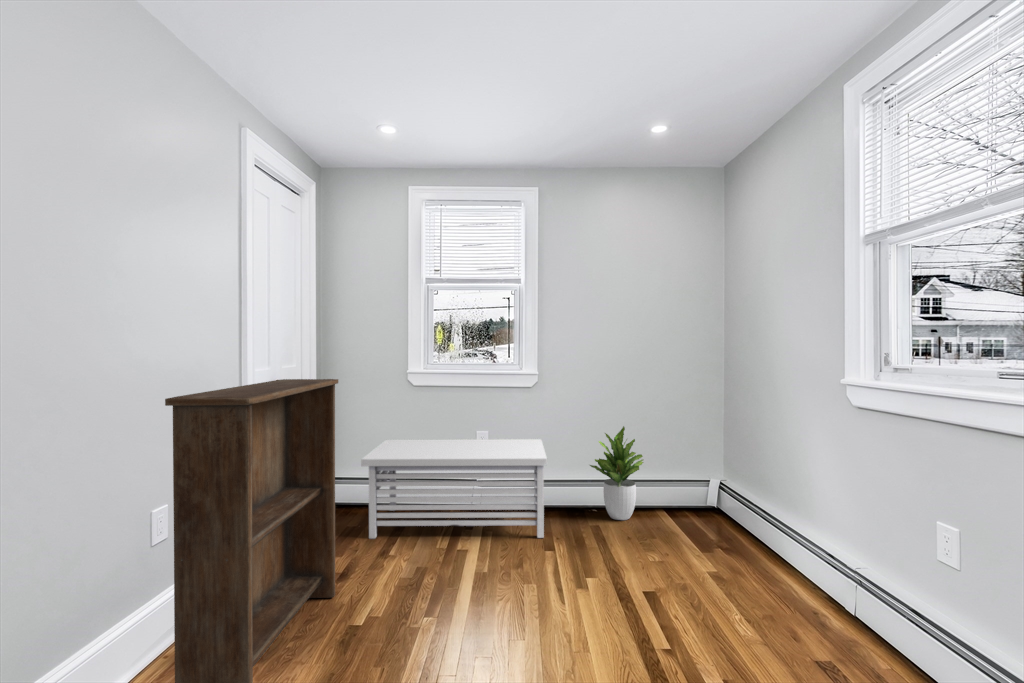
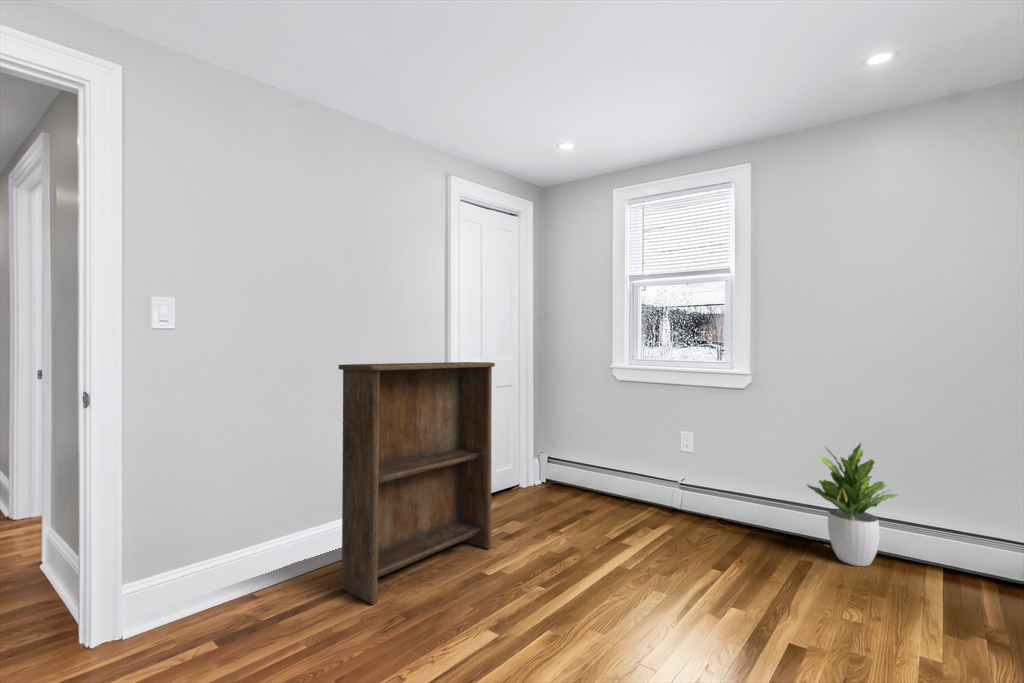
storage bench: present [361,439,547,539] -> none [547,430,751,556]

